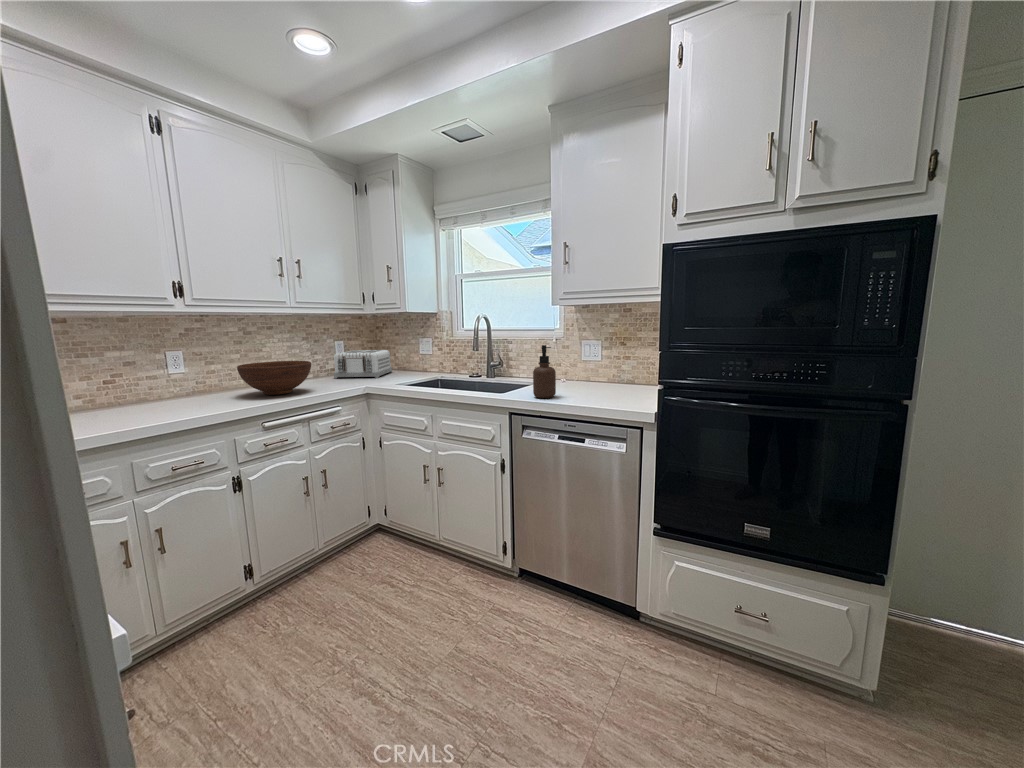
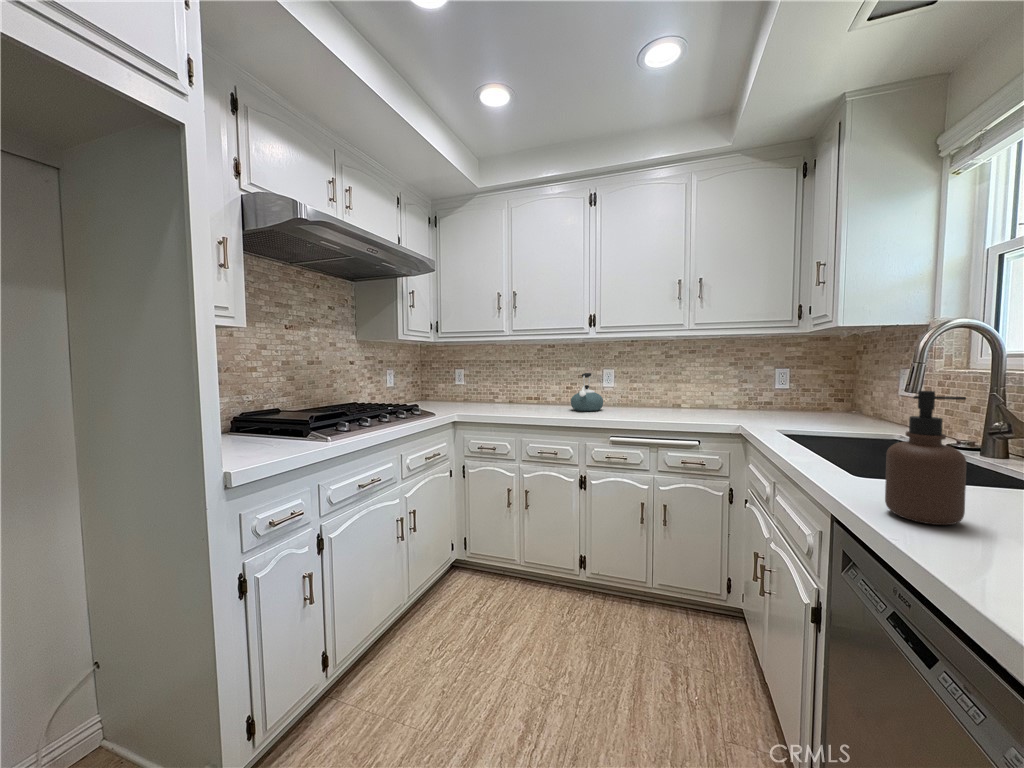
toaster: present [334,350,392,379] -> none [753,381,852,420]
kettle: none [141,354,196,406] -> present [571,373,603,411]
fruit bowl: present [237,361,311,395] -> none [621,385,687,417]

